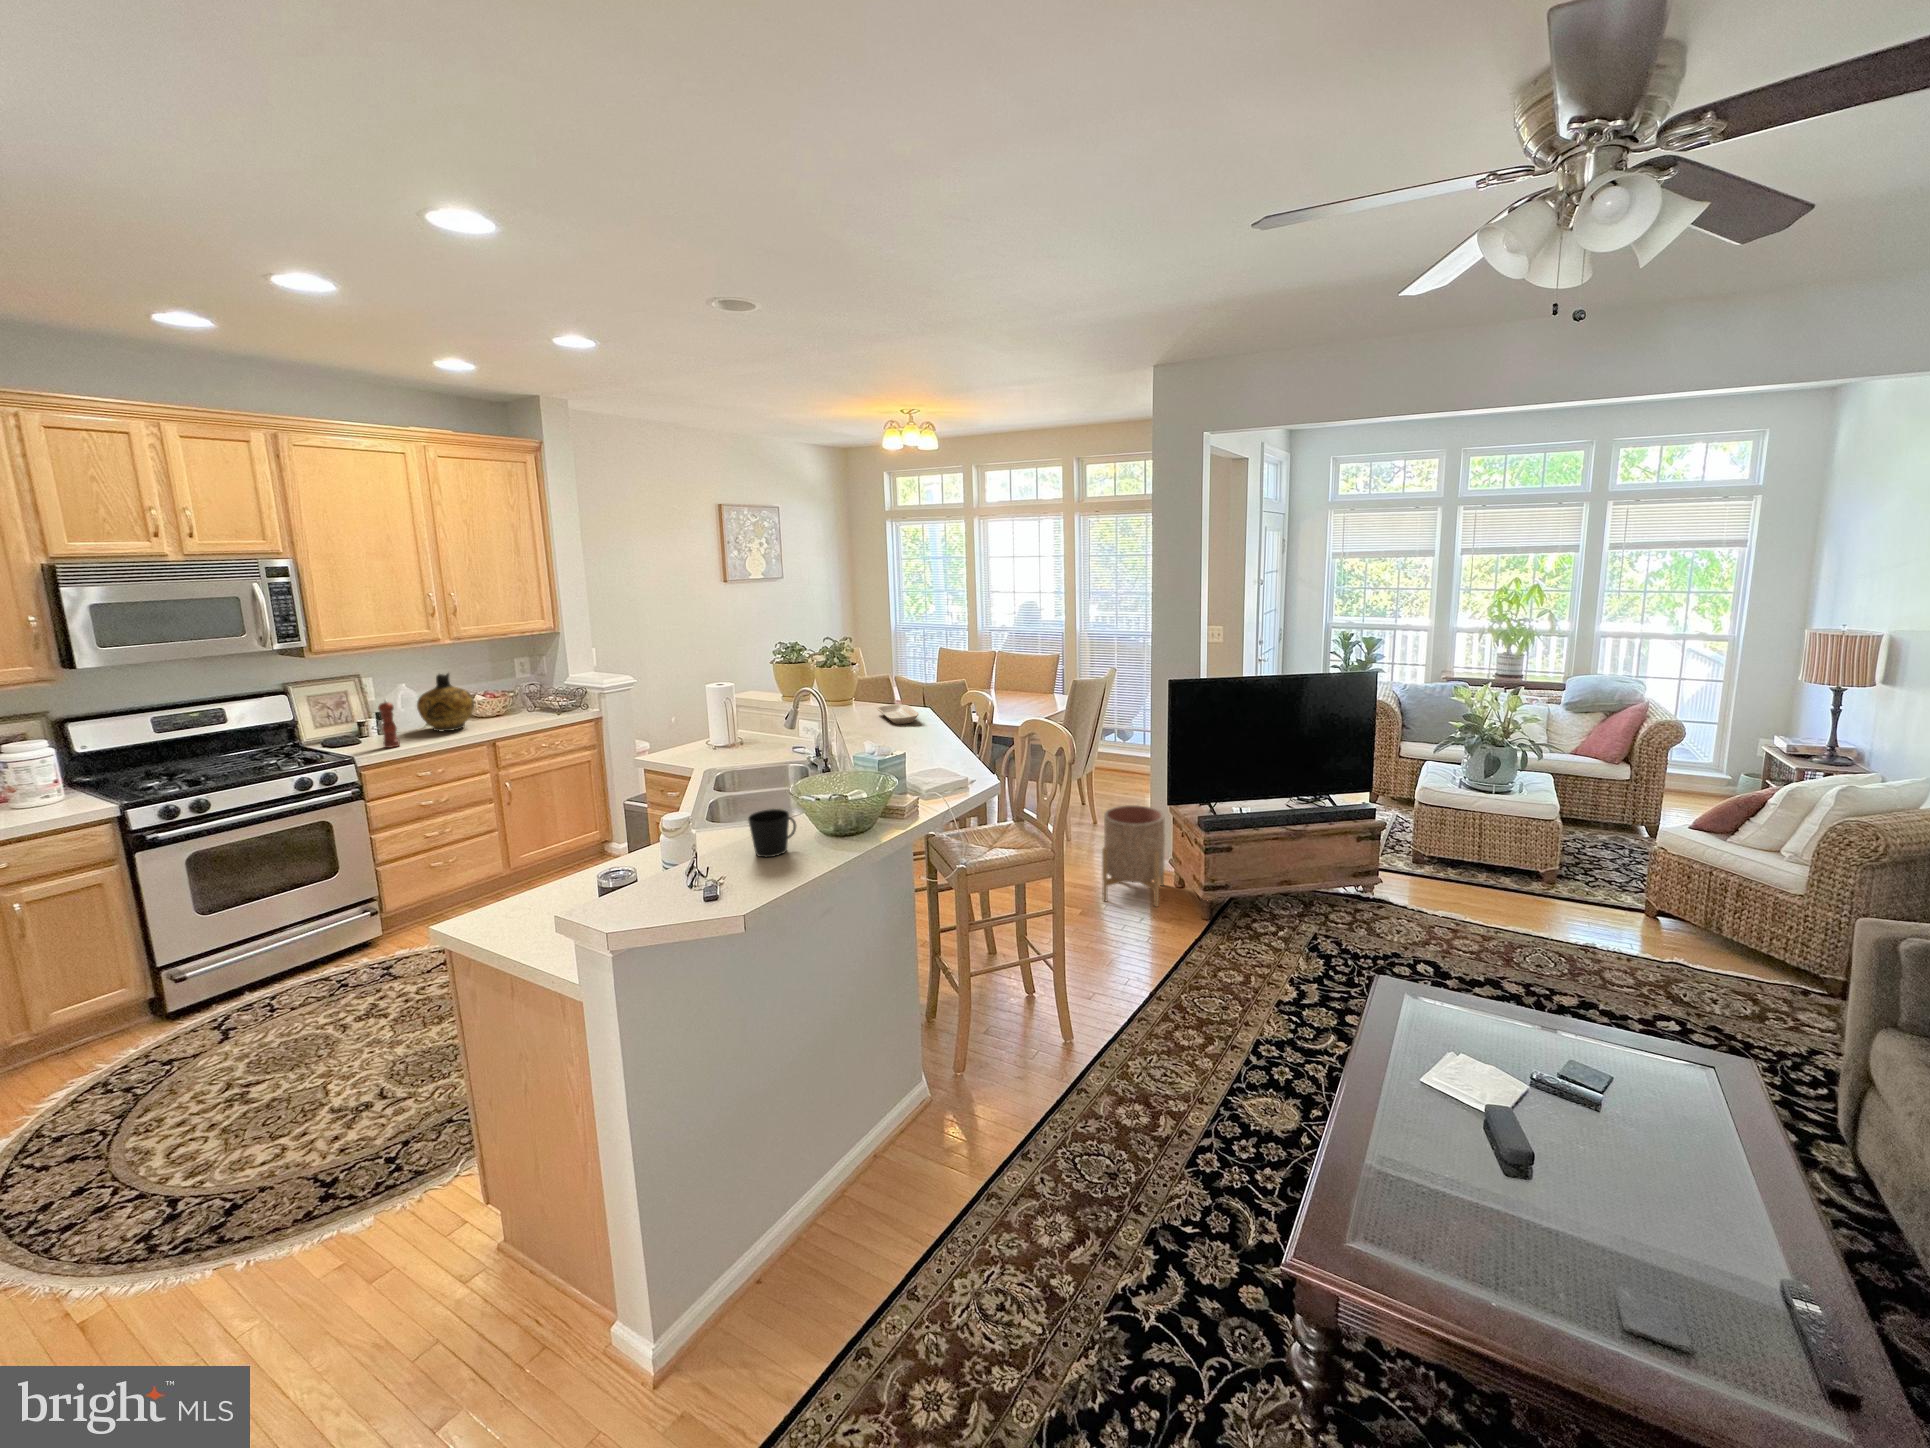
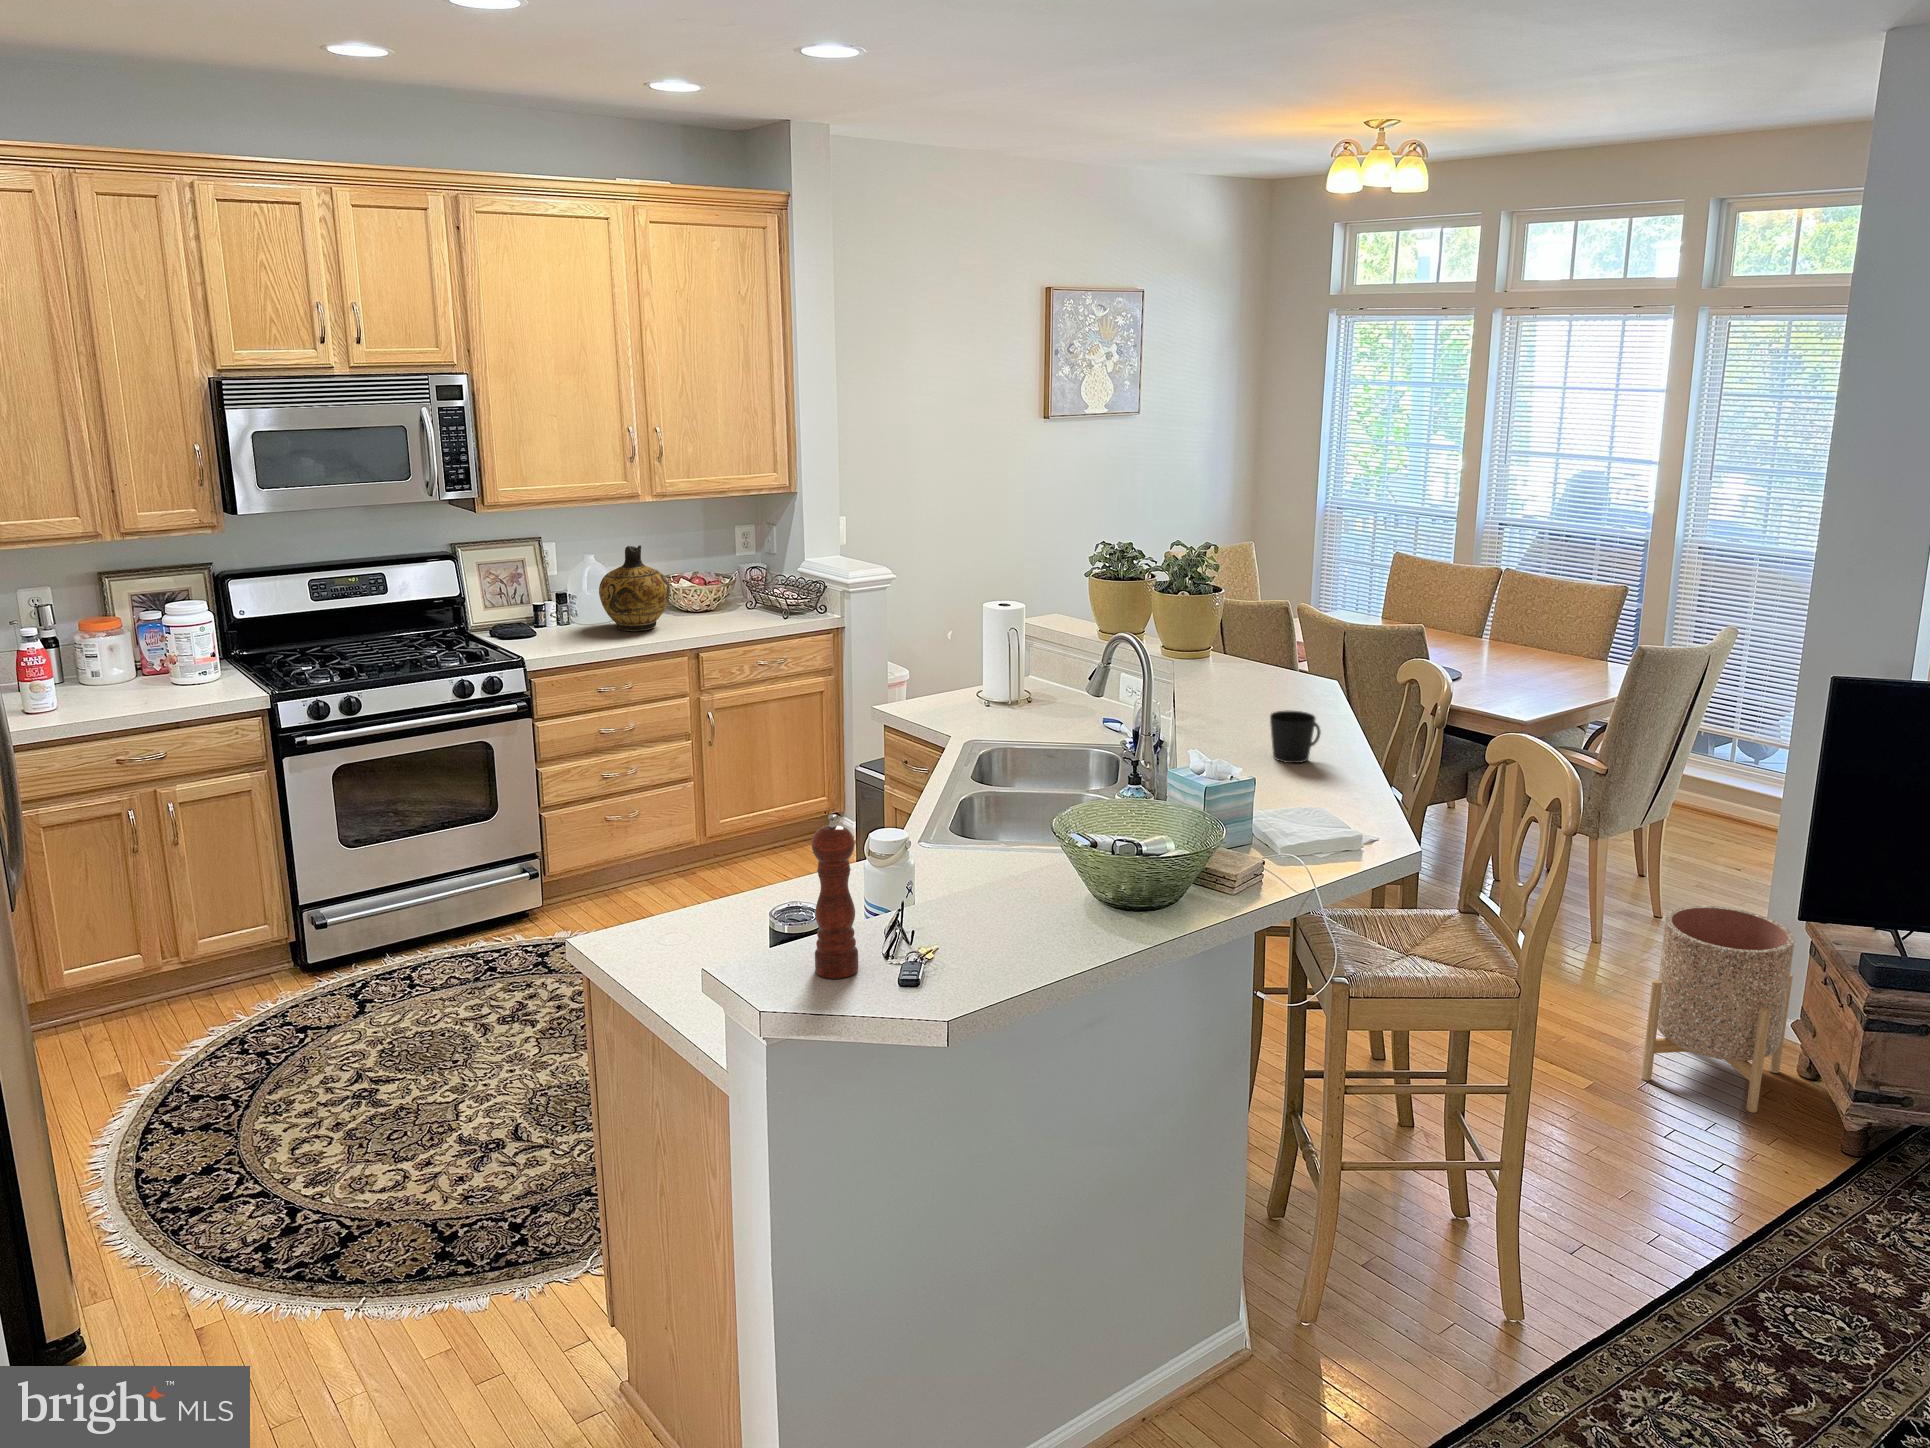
pepper mill: present [378,700,400,748] -> present [812,814,859,979]
tray: present [877,704,919,724] -> none [1250,665,1319,704]
cup: present [748,809,796,857] -> present [1270,711,1320,763]

